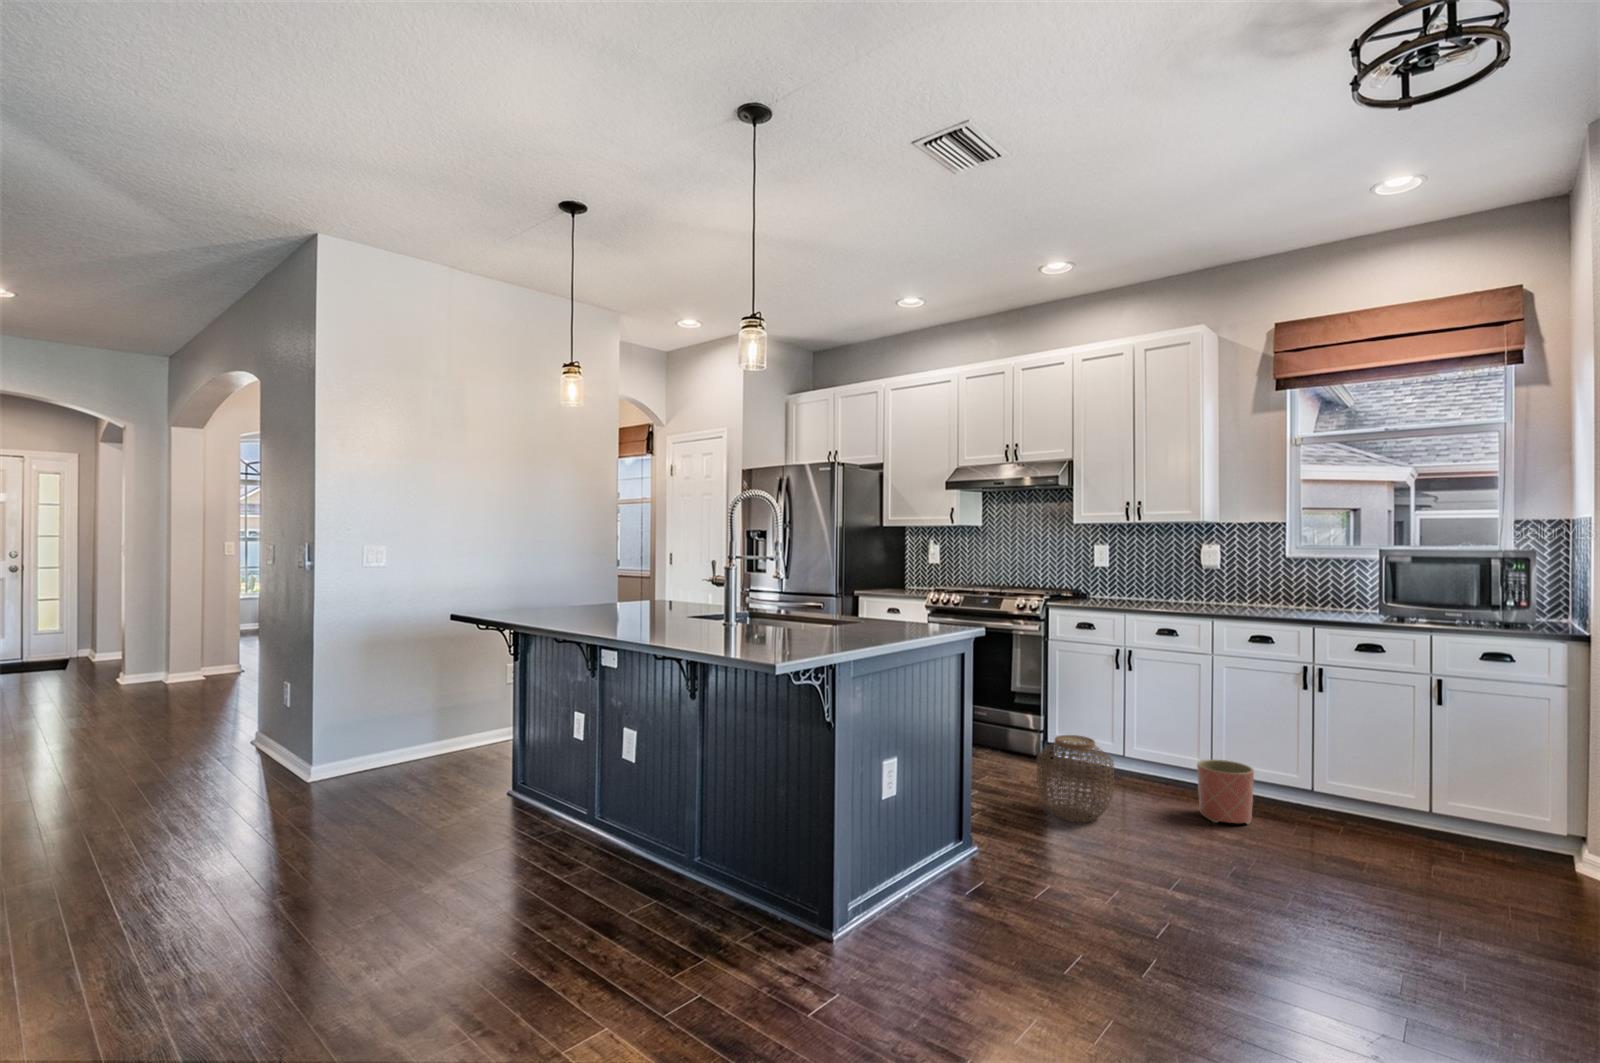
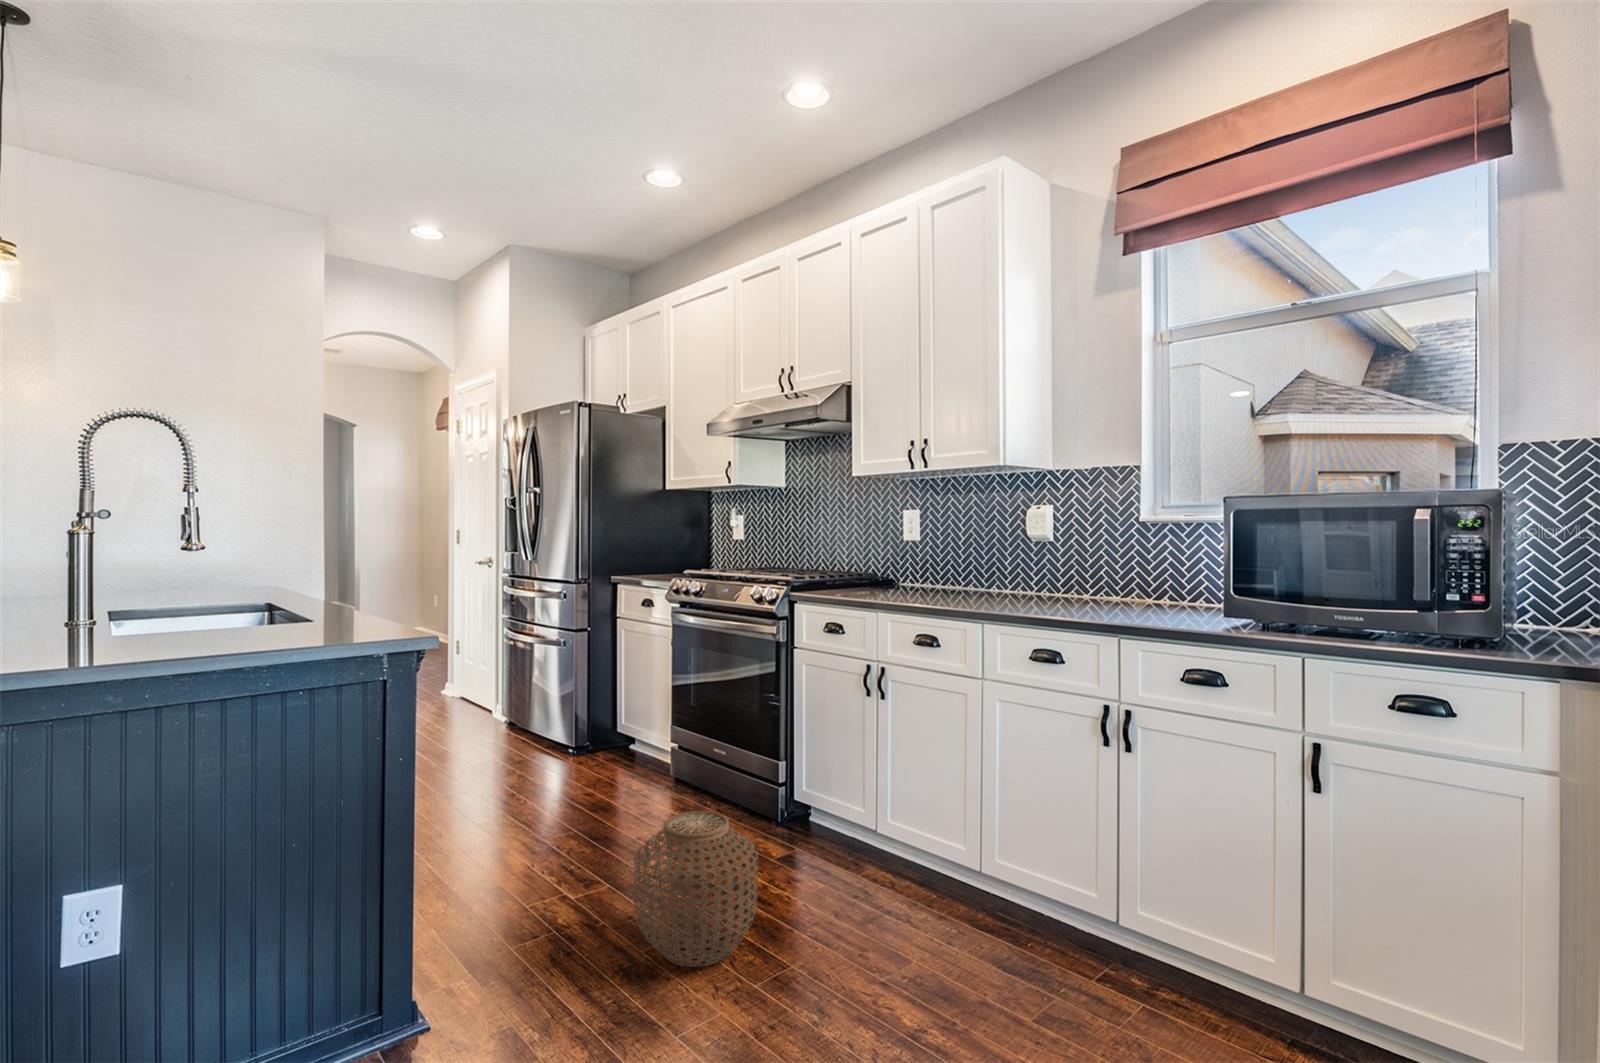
planter: present [1197,759,1254,824] -> none [902,861,991,988]

